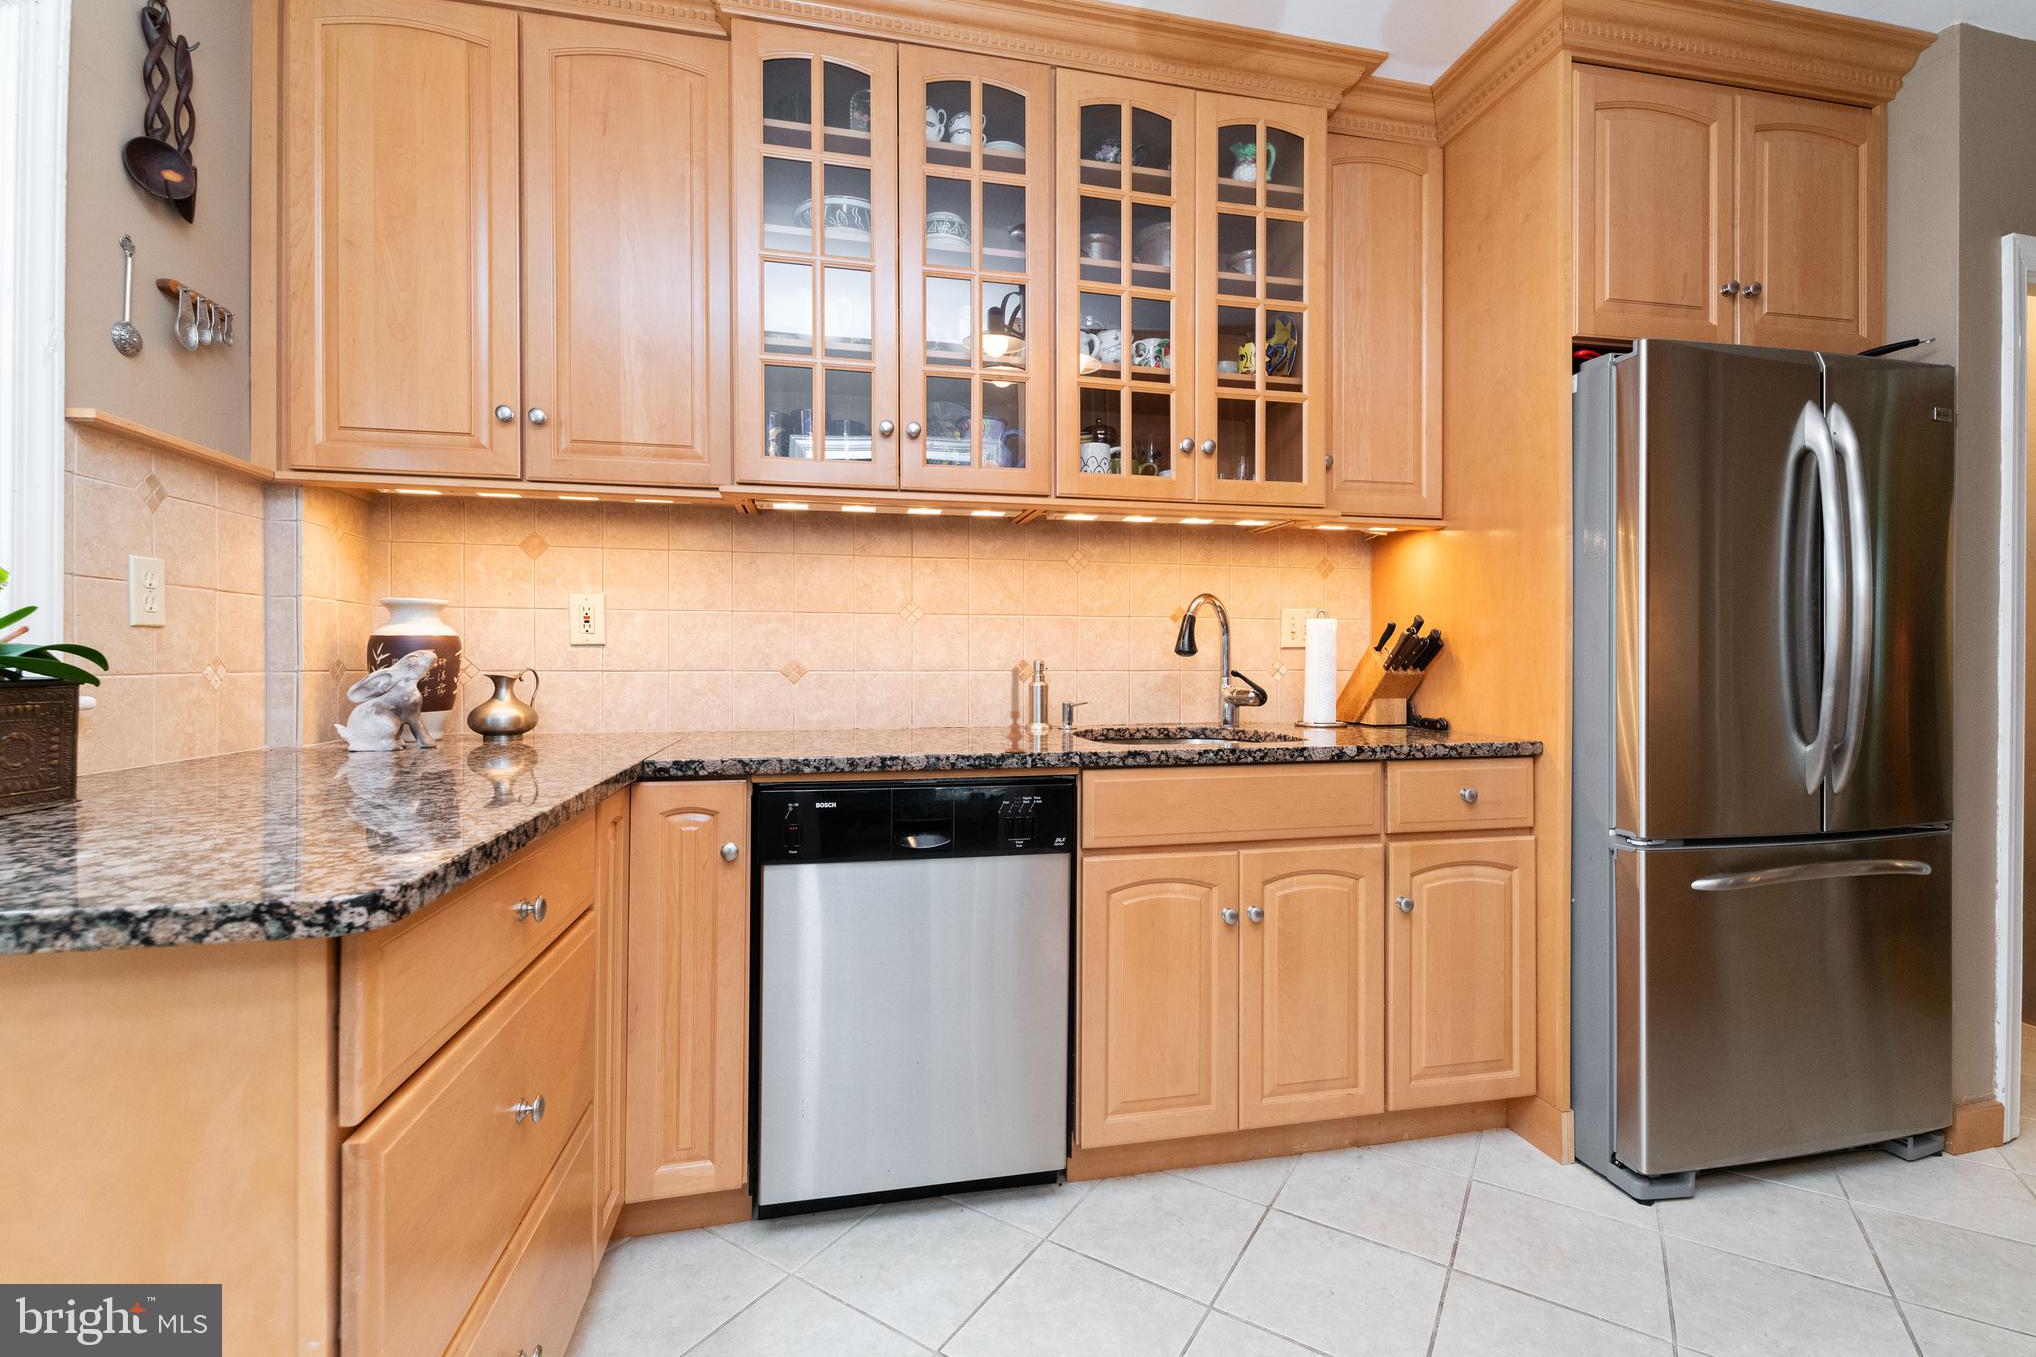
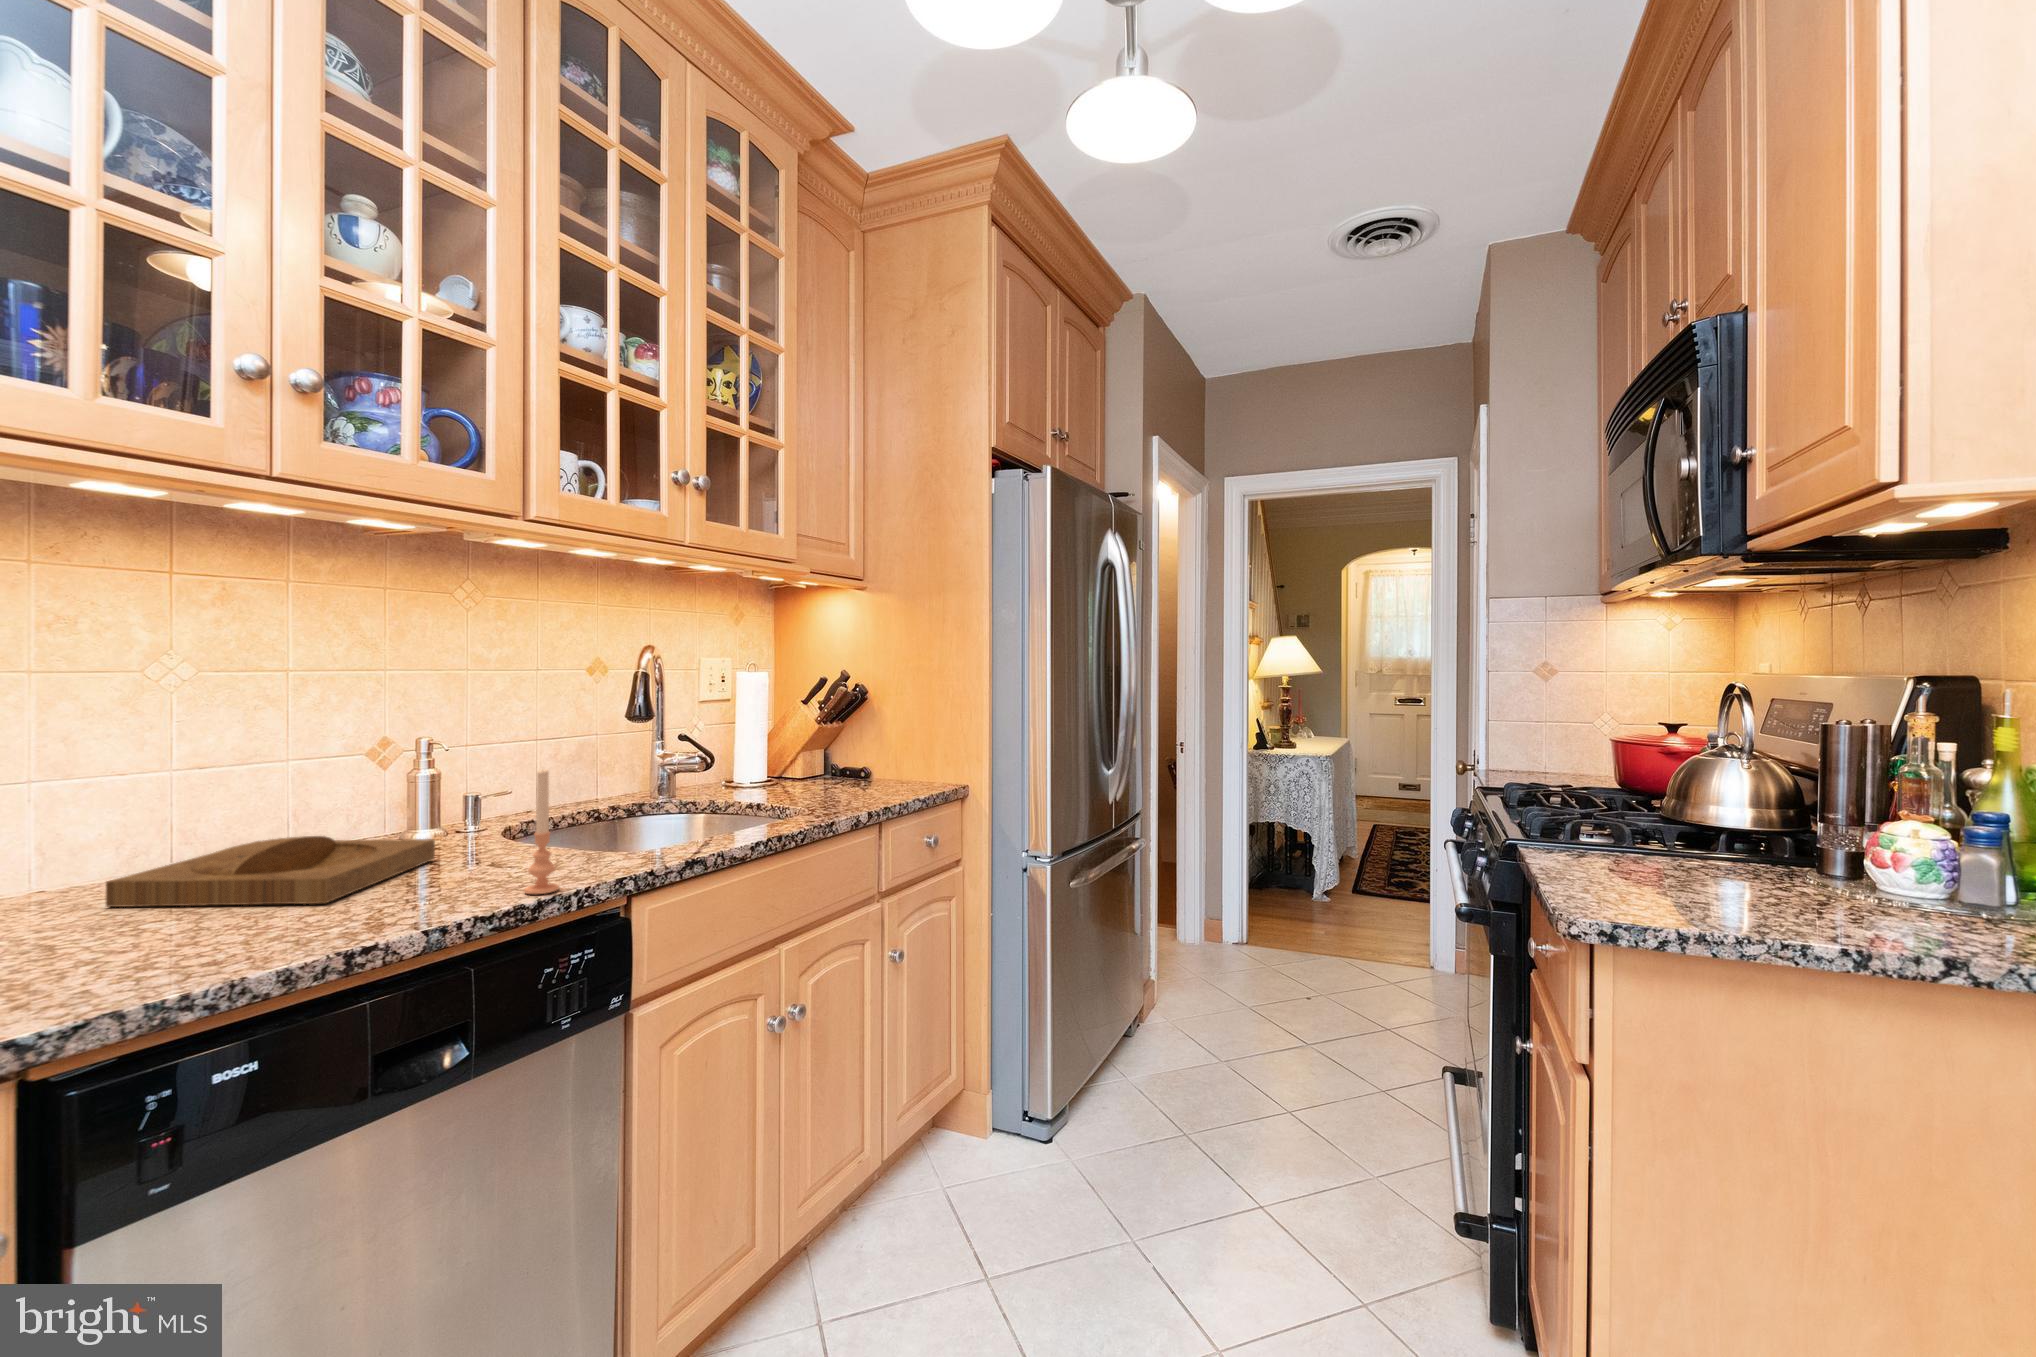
tray: none [849,713,1005,744] -> present [106,836,435,907]

